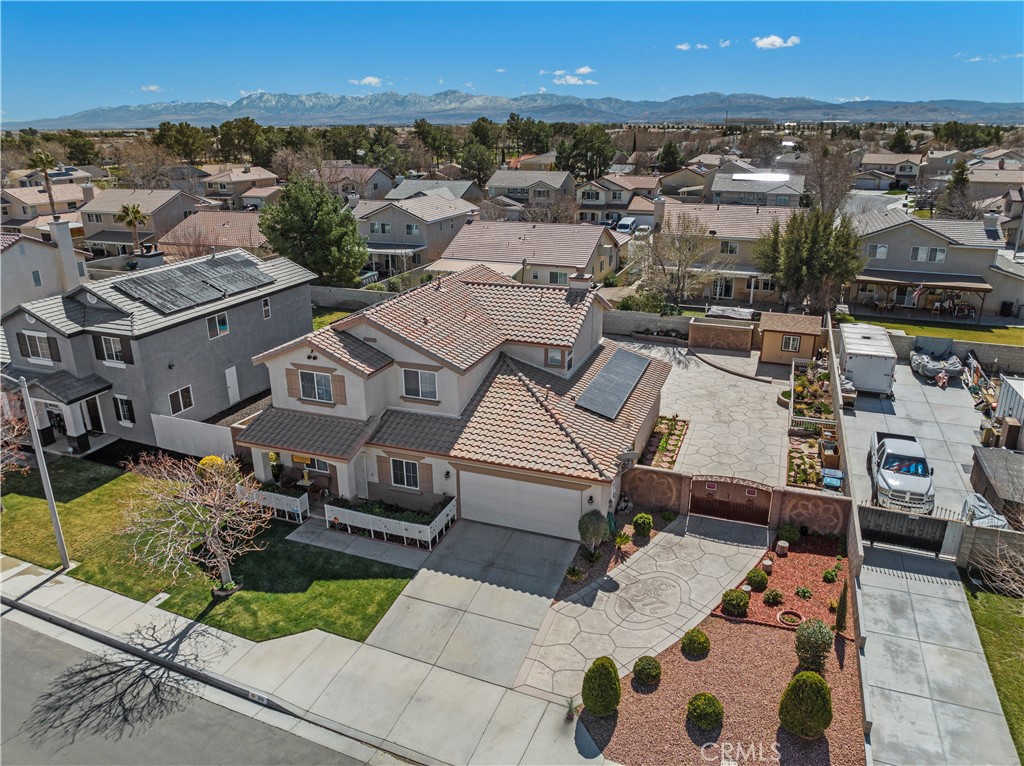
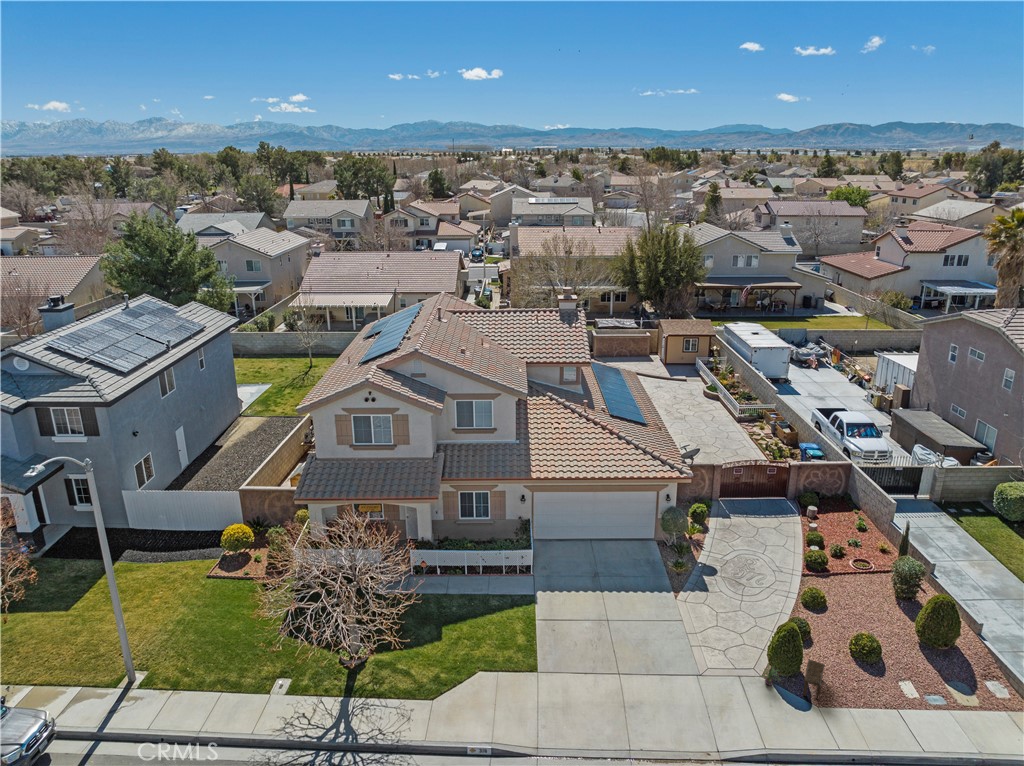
bench: none [597,703,635,749] -> present [803,660,825,699]

